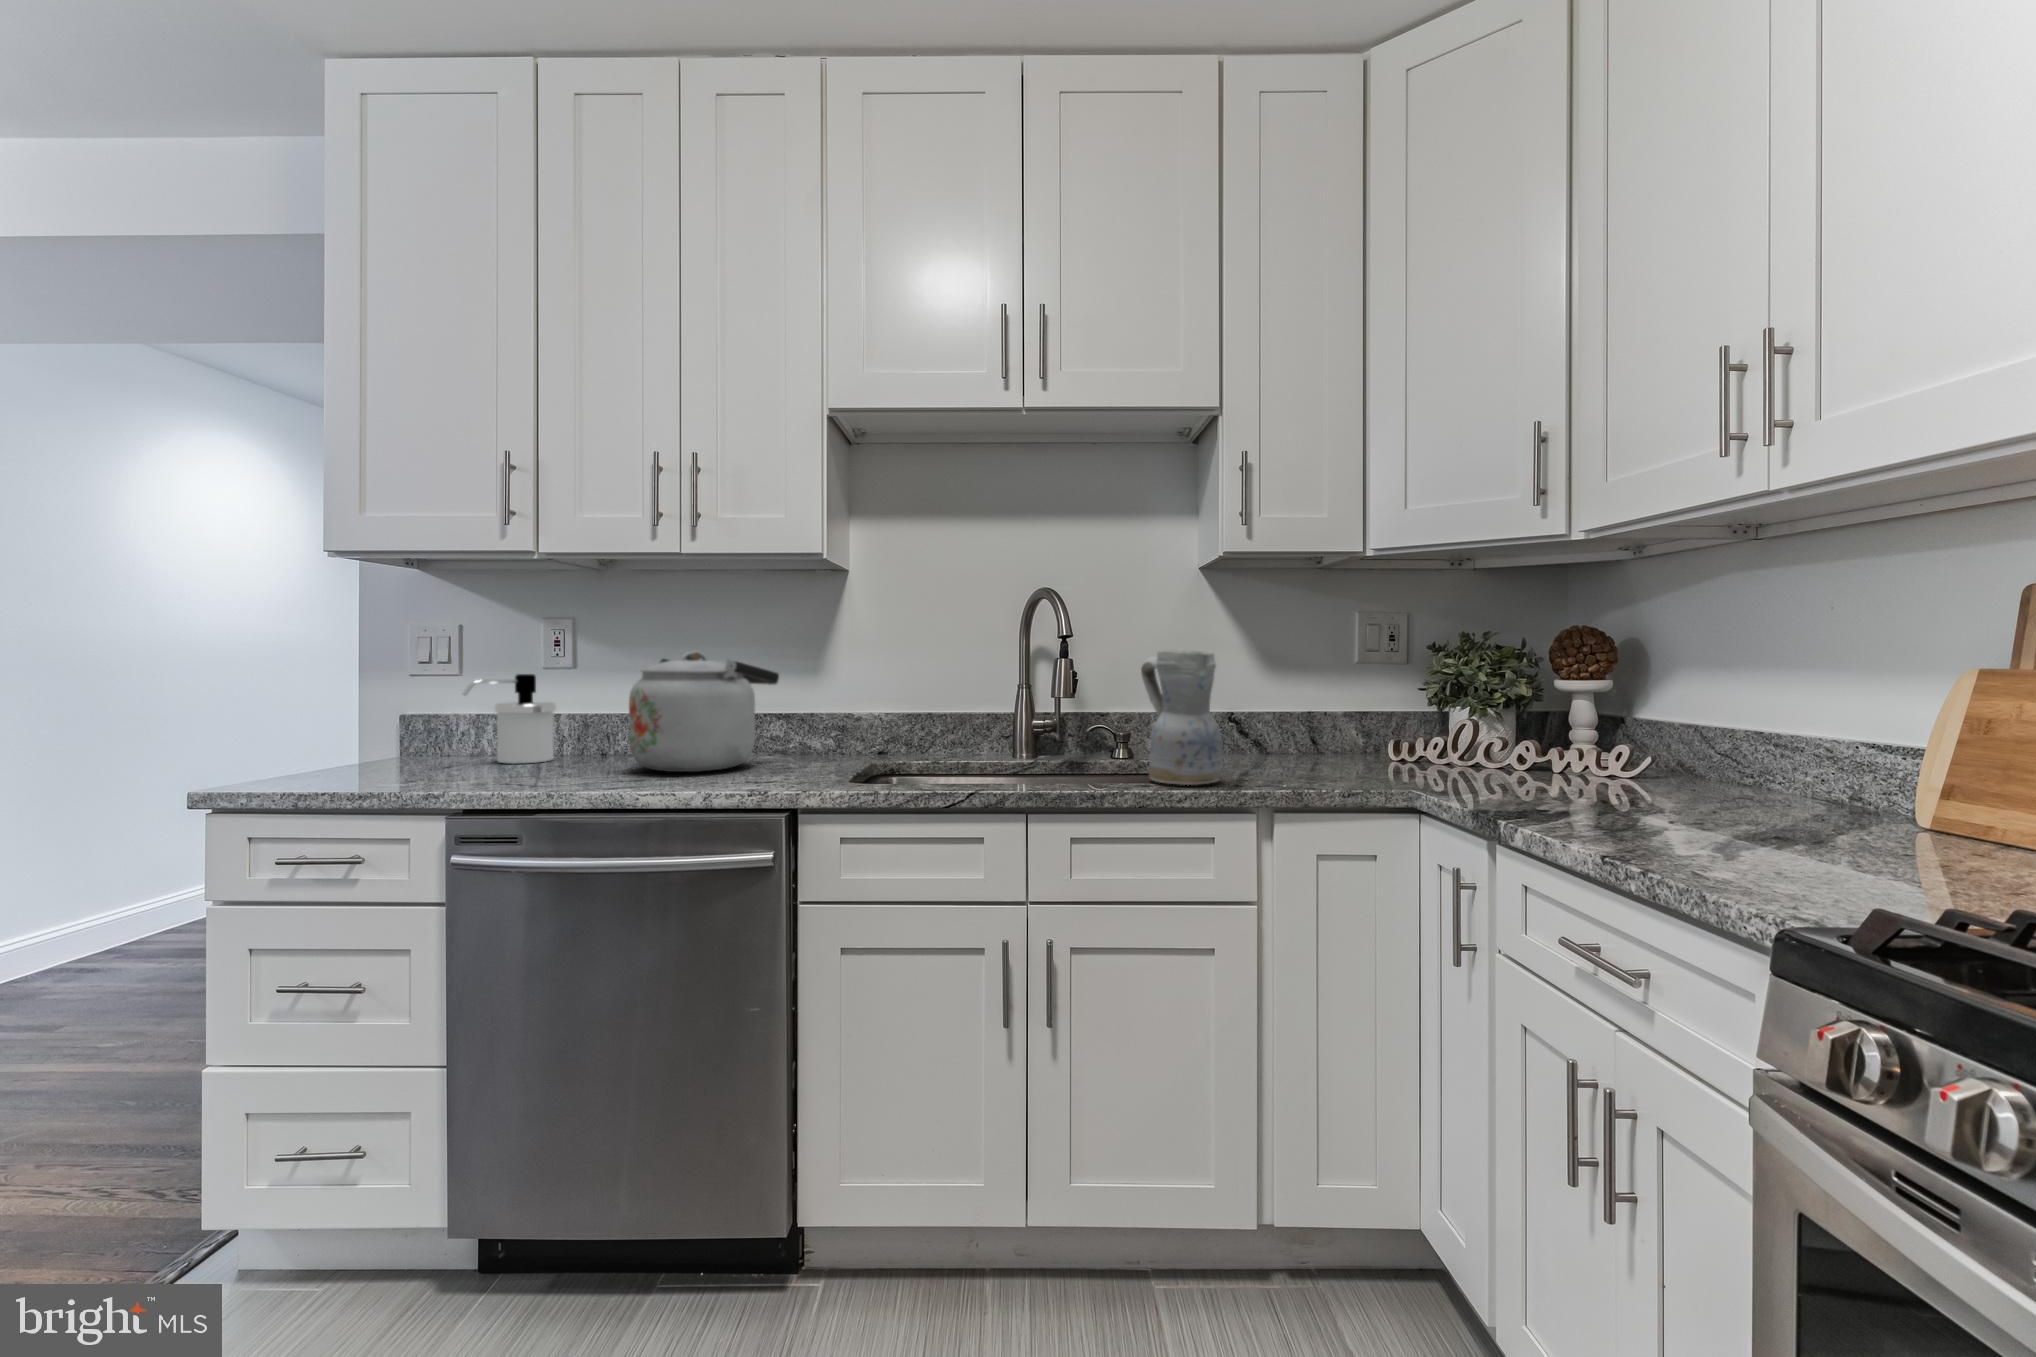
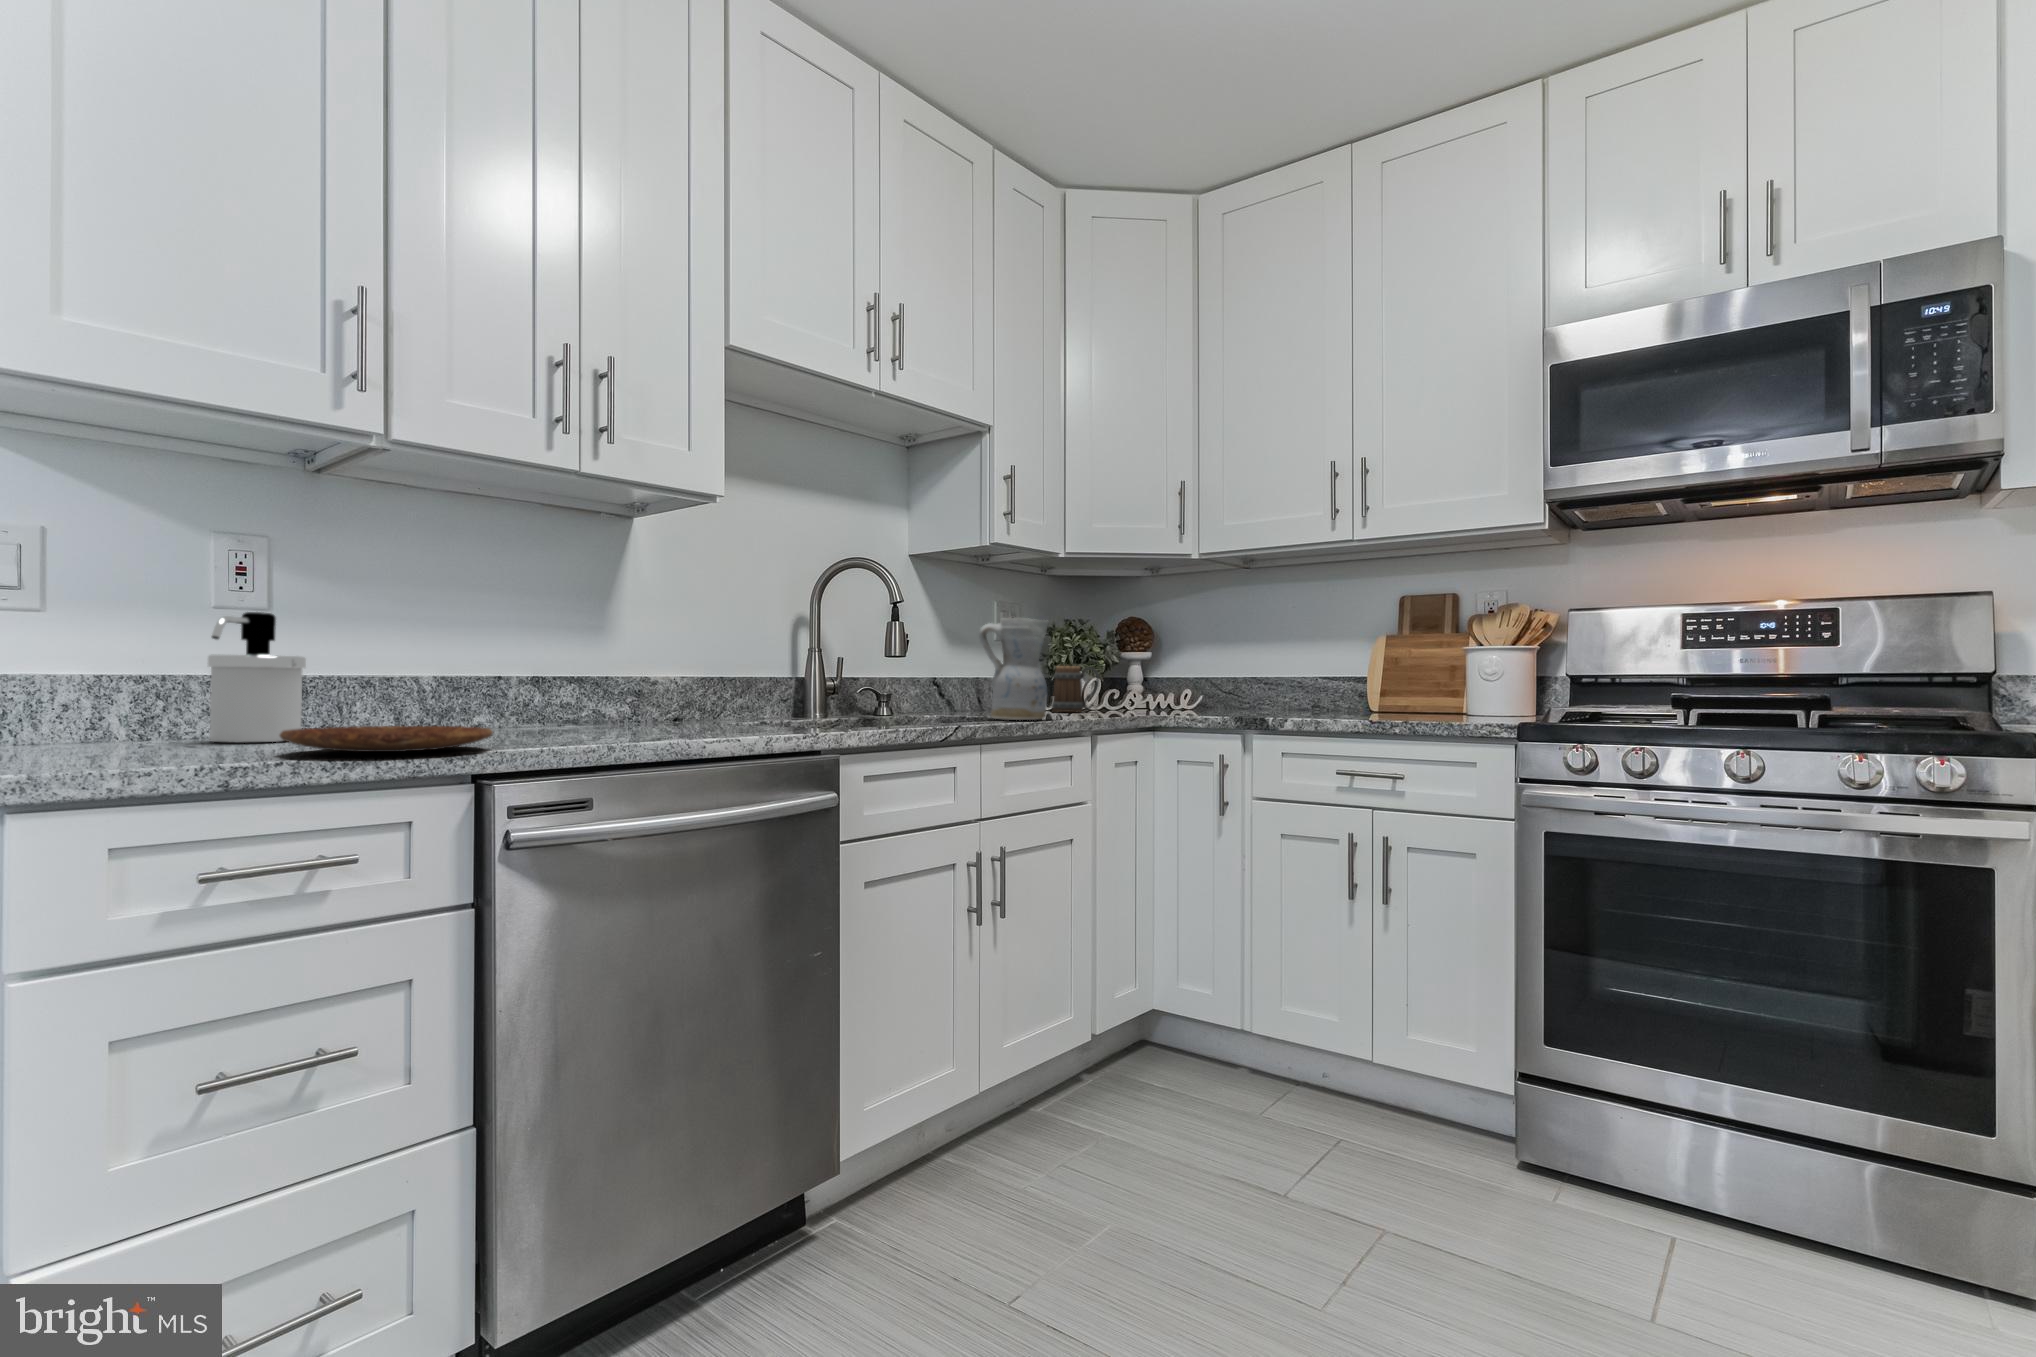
kettle: present [629,652,779,772] -> none [463,595,651,734]
mug: none [1366,703,1433,770] -> present [1052,666,1099,712]
tray: none [375,760,531,785] -> present [279,726,493,752]

